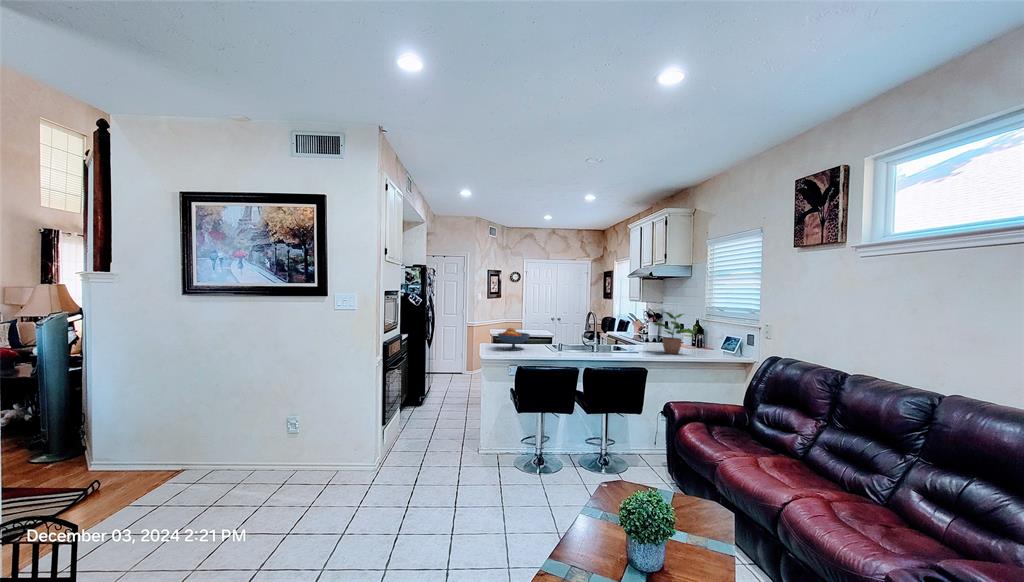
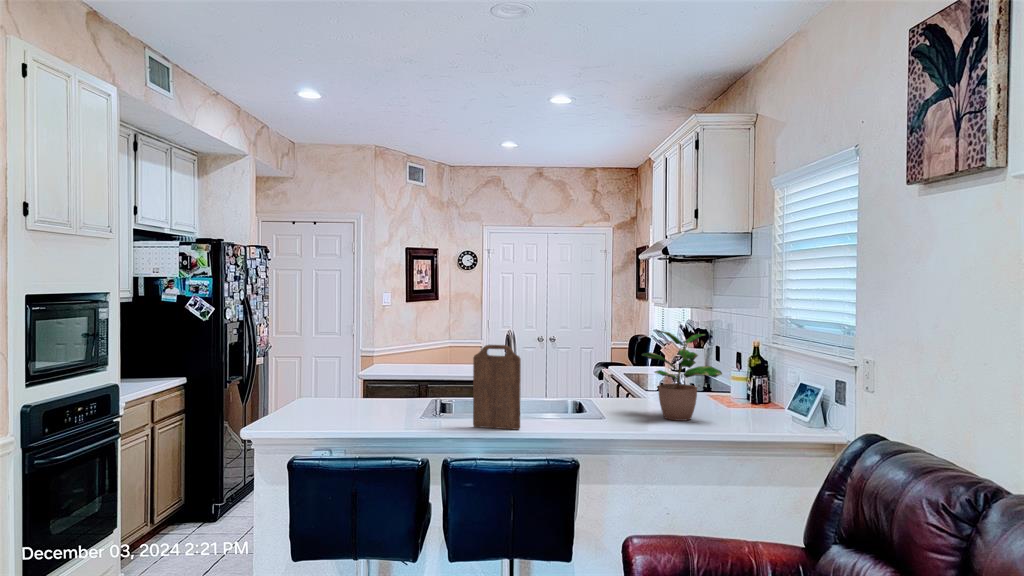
cutting board: none [583,317,607,357] -> present [473,345,521,430]
fruit bowl: present [498,328,530,350] -> none [319,365,388,413]

